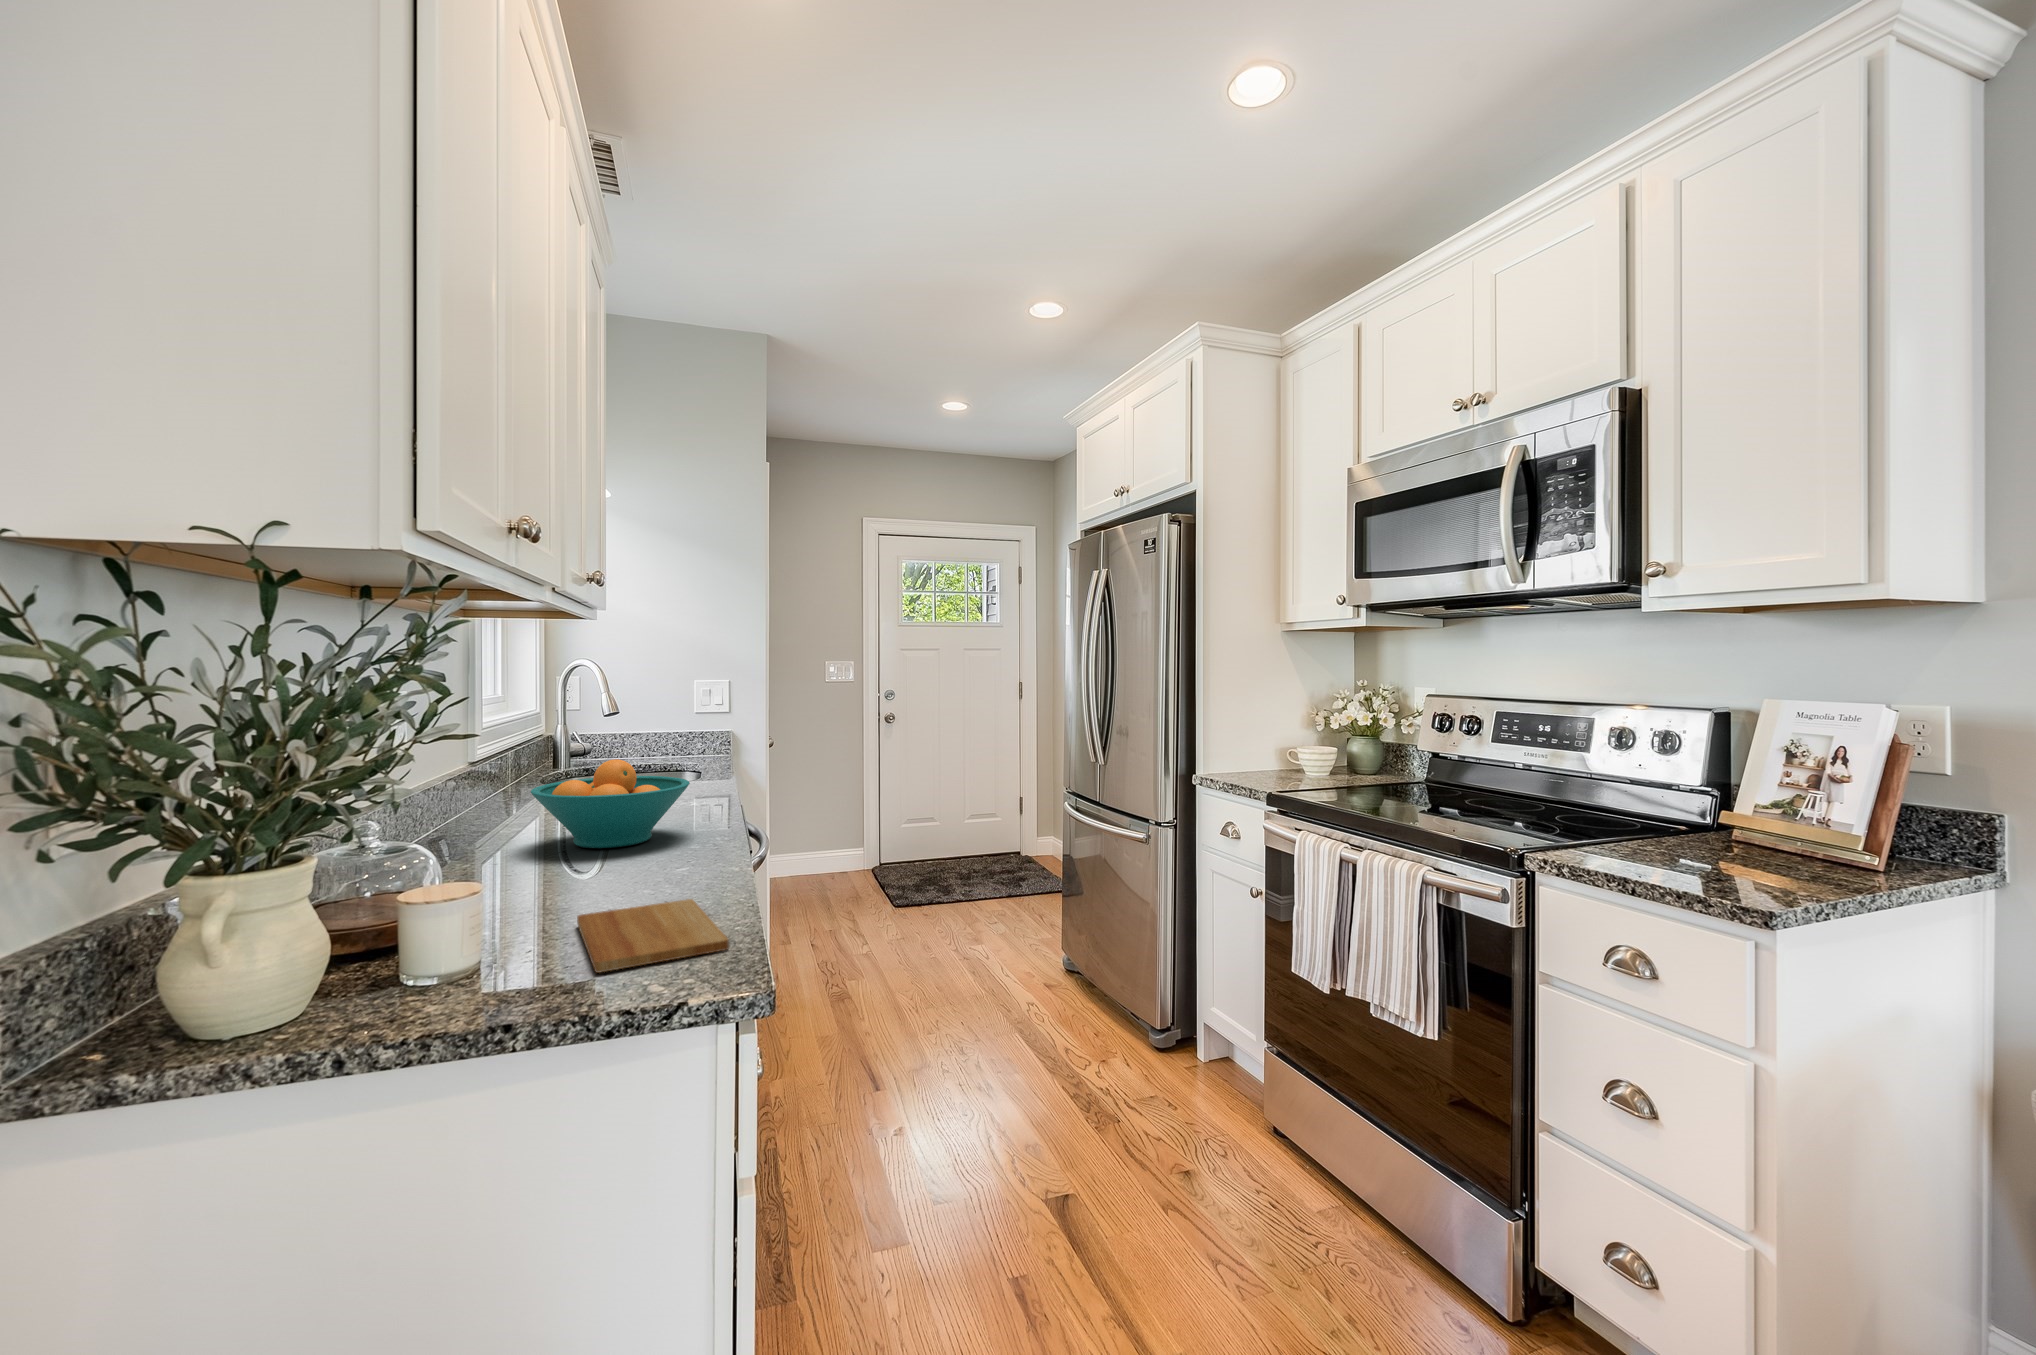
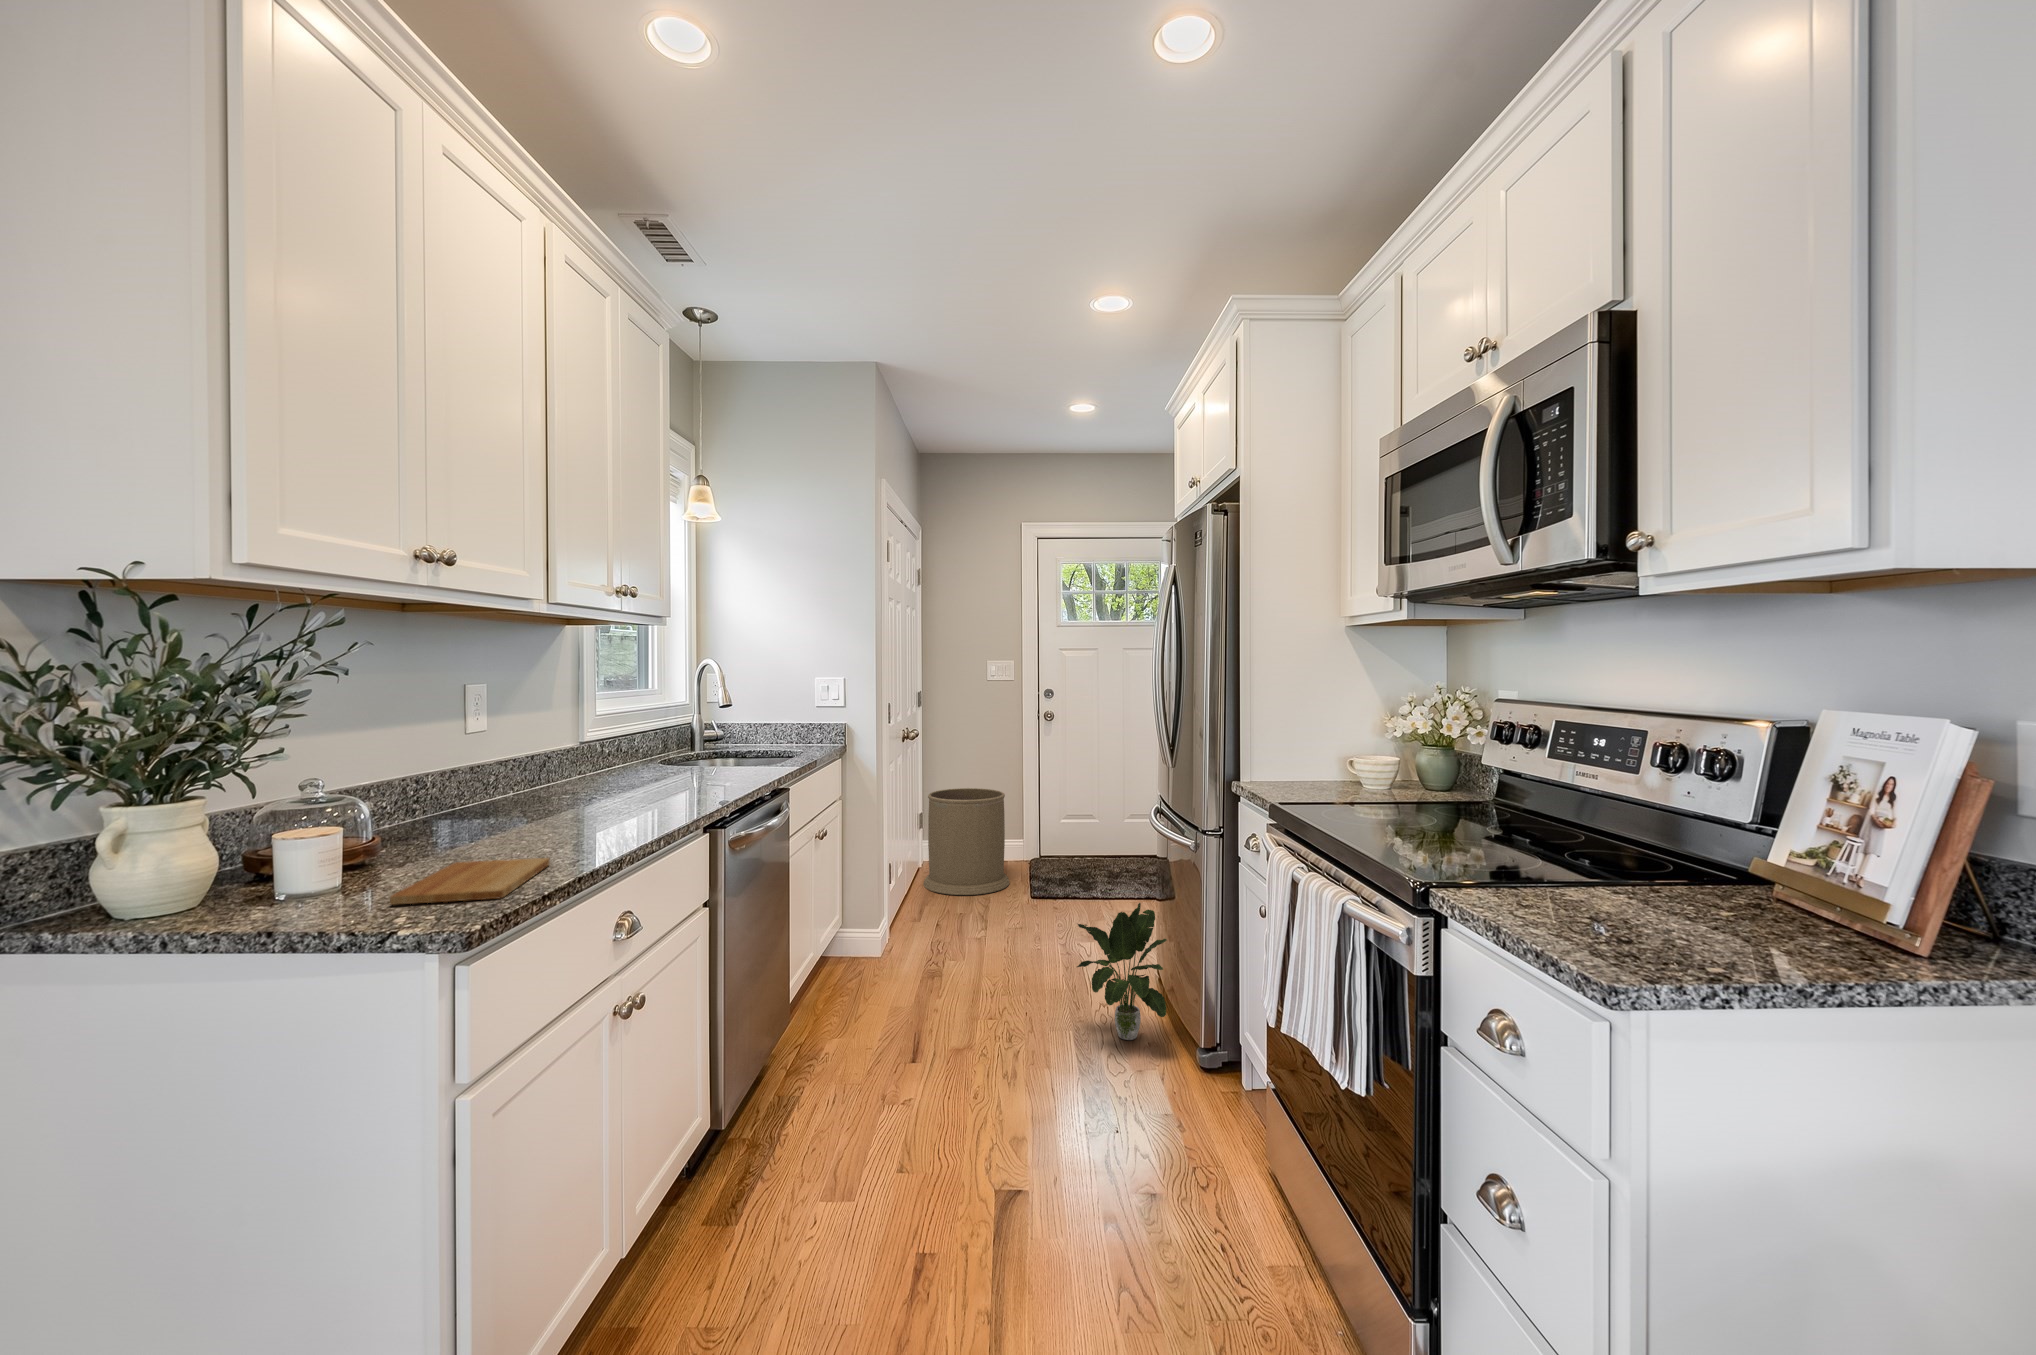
fruit bowl: present [531,759,690,848] -> none [543,743,674,815]
trash can: none [765,796,861,912] -> present [923,788,1009,895]
potted plant: none [1022,898,1123,1034] -> present [1077,903,1167,1040]

